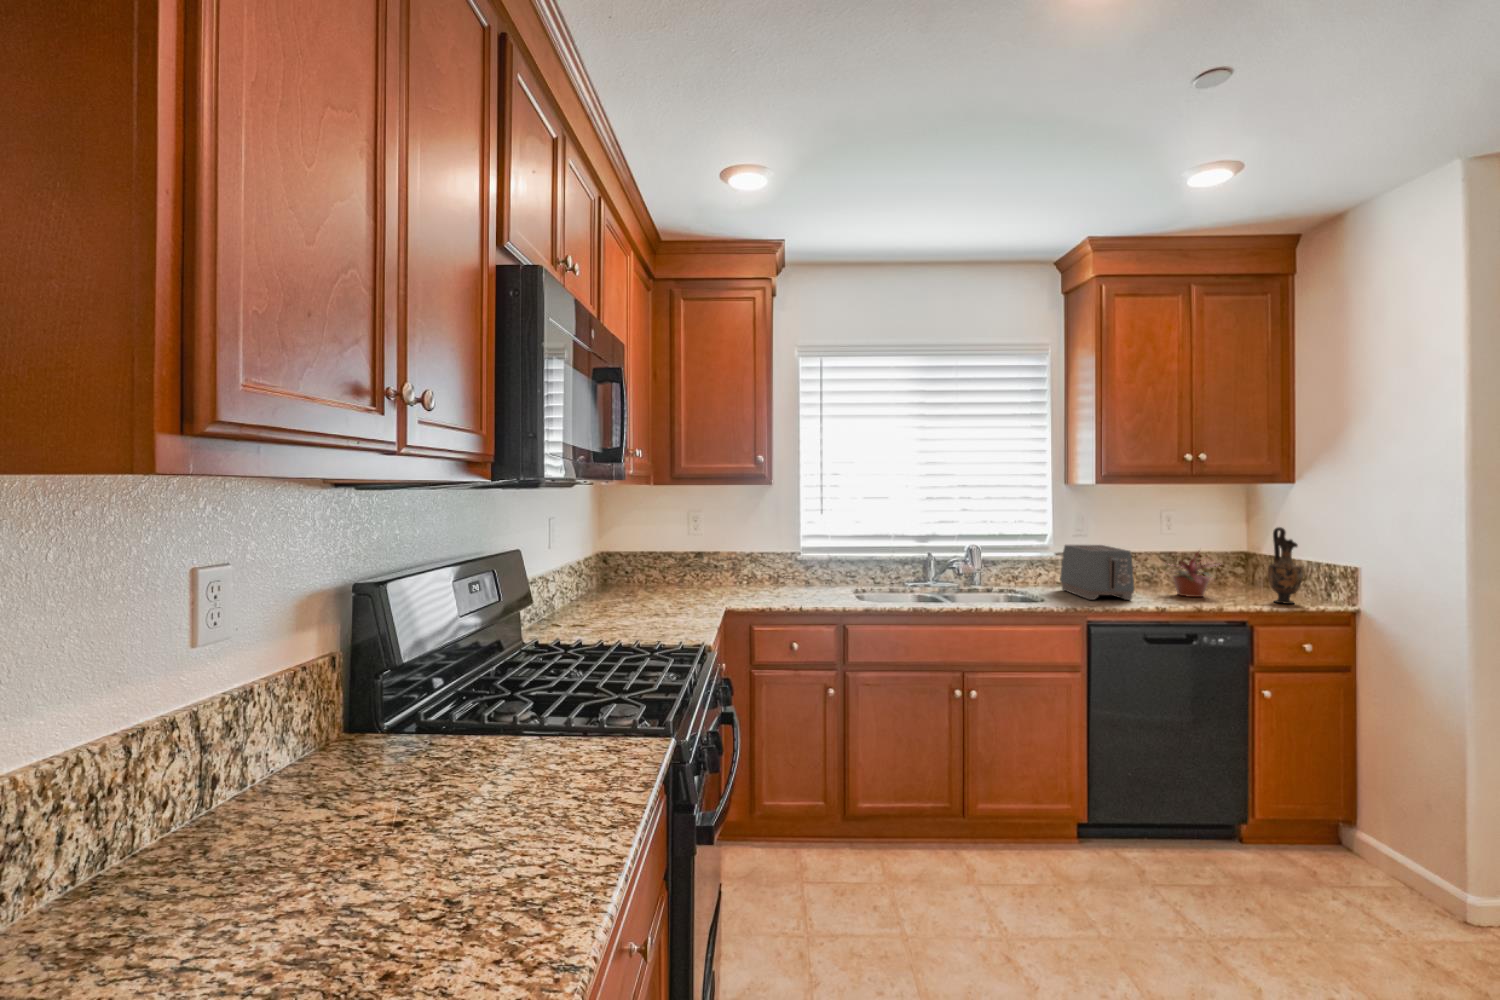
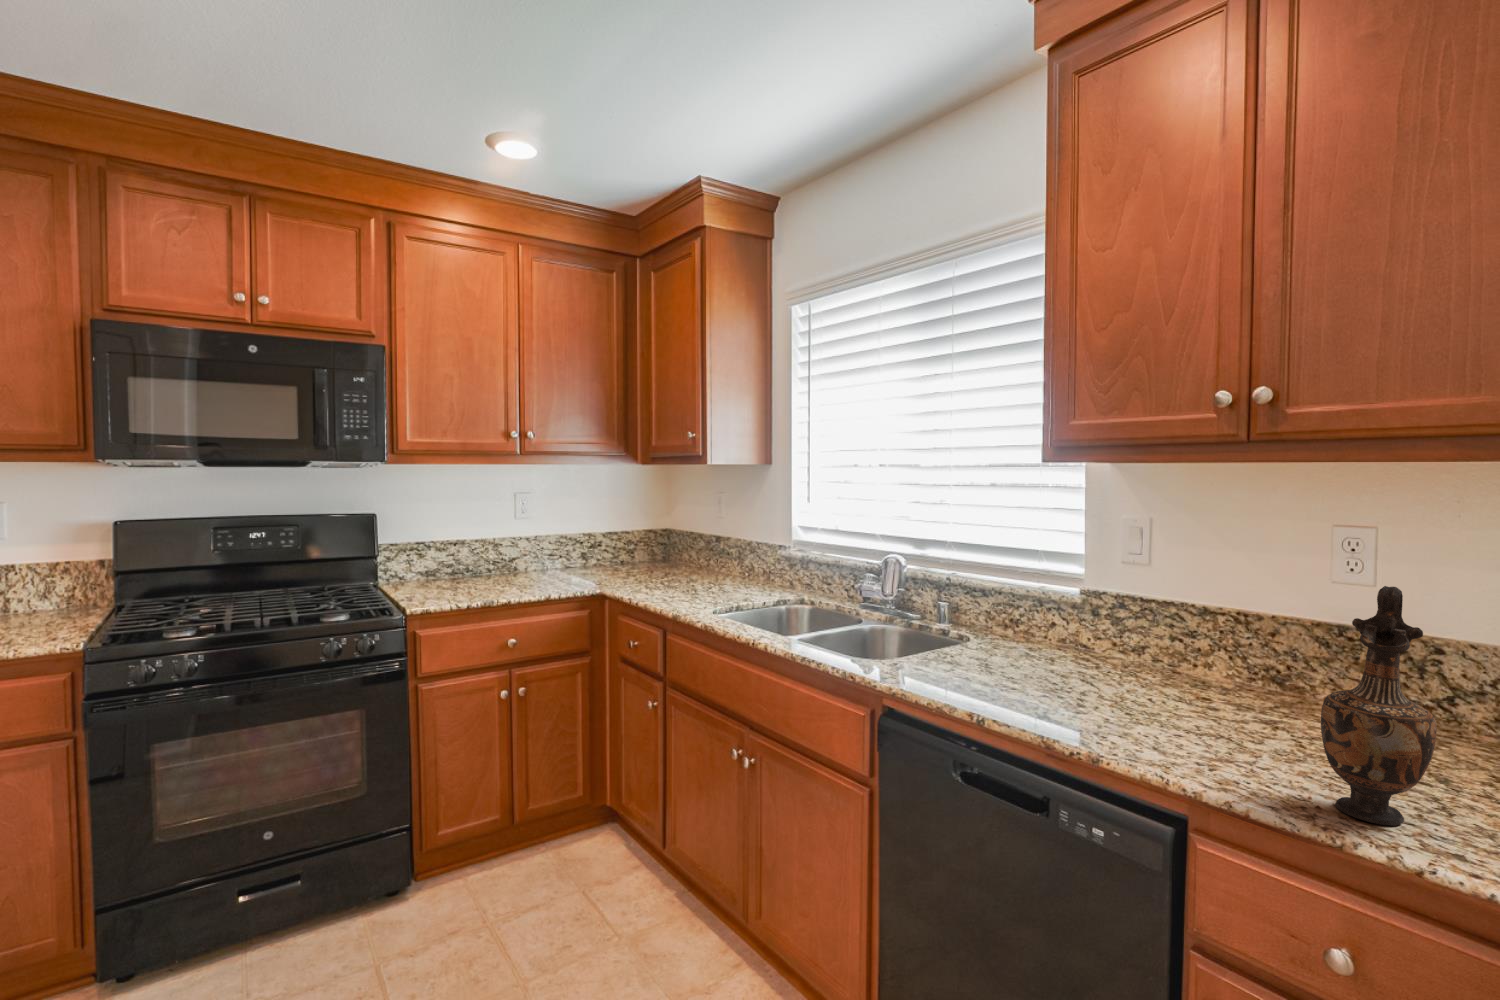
toaster: present [1060,545,1134,600] -> none [951,573,1108,695]
potted plant: present [1172,552,1217,597] -> none [1148,614,1300,736]

